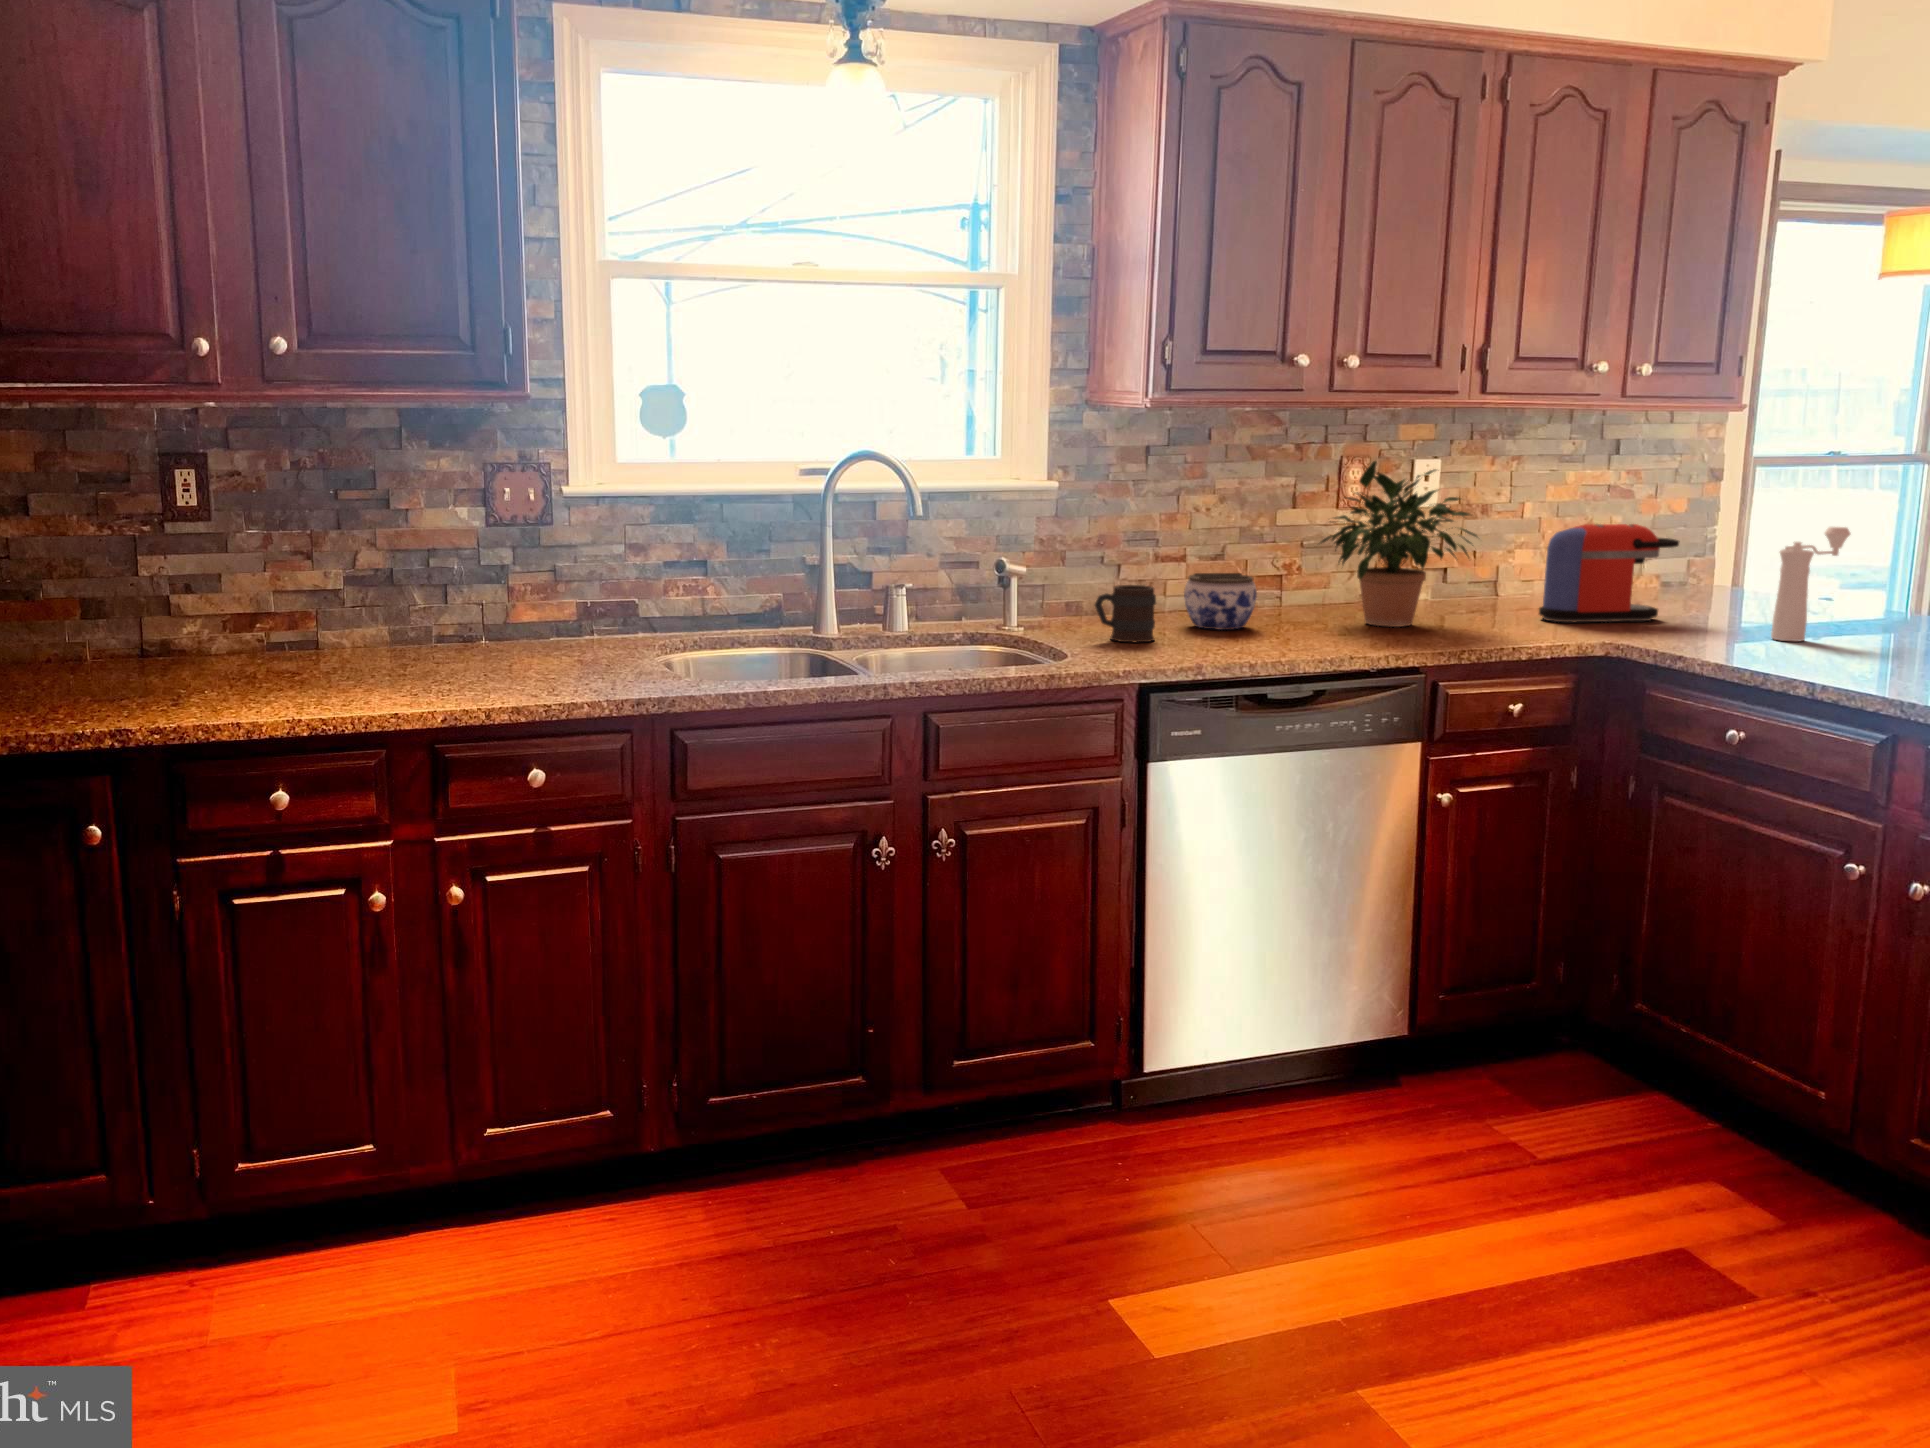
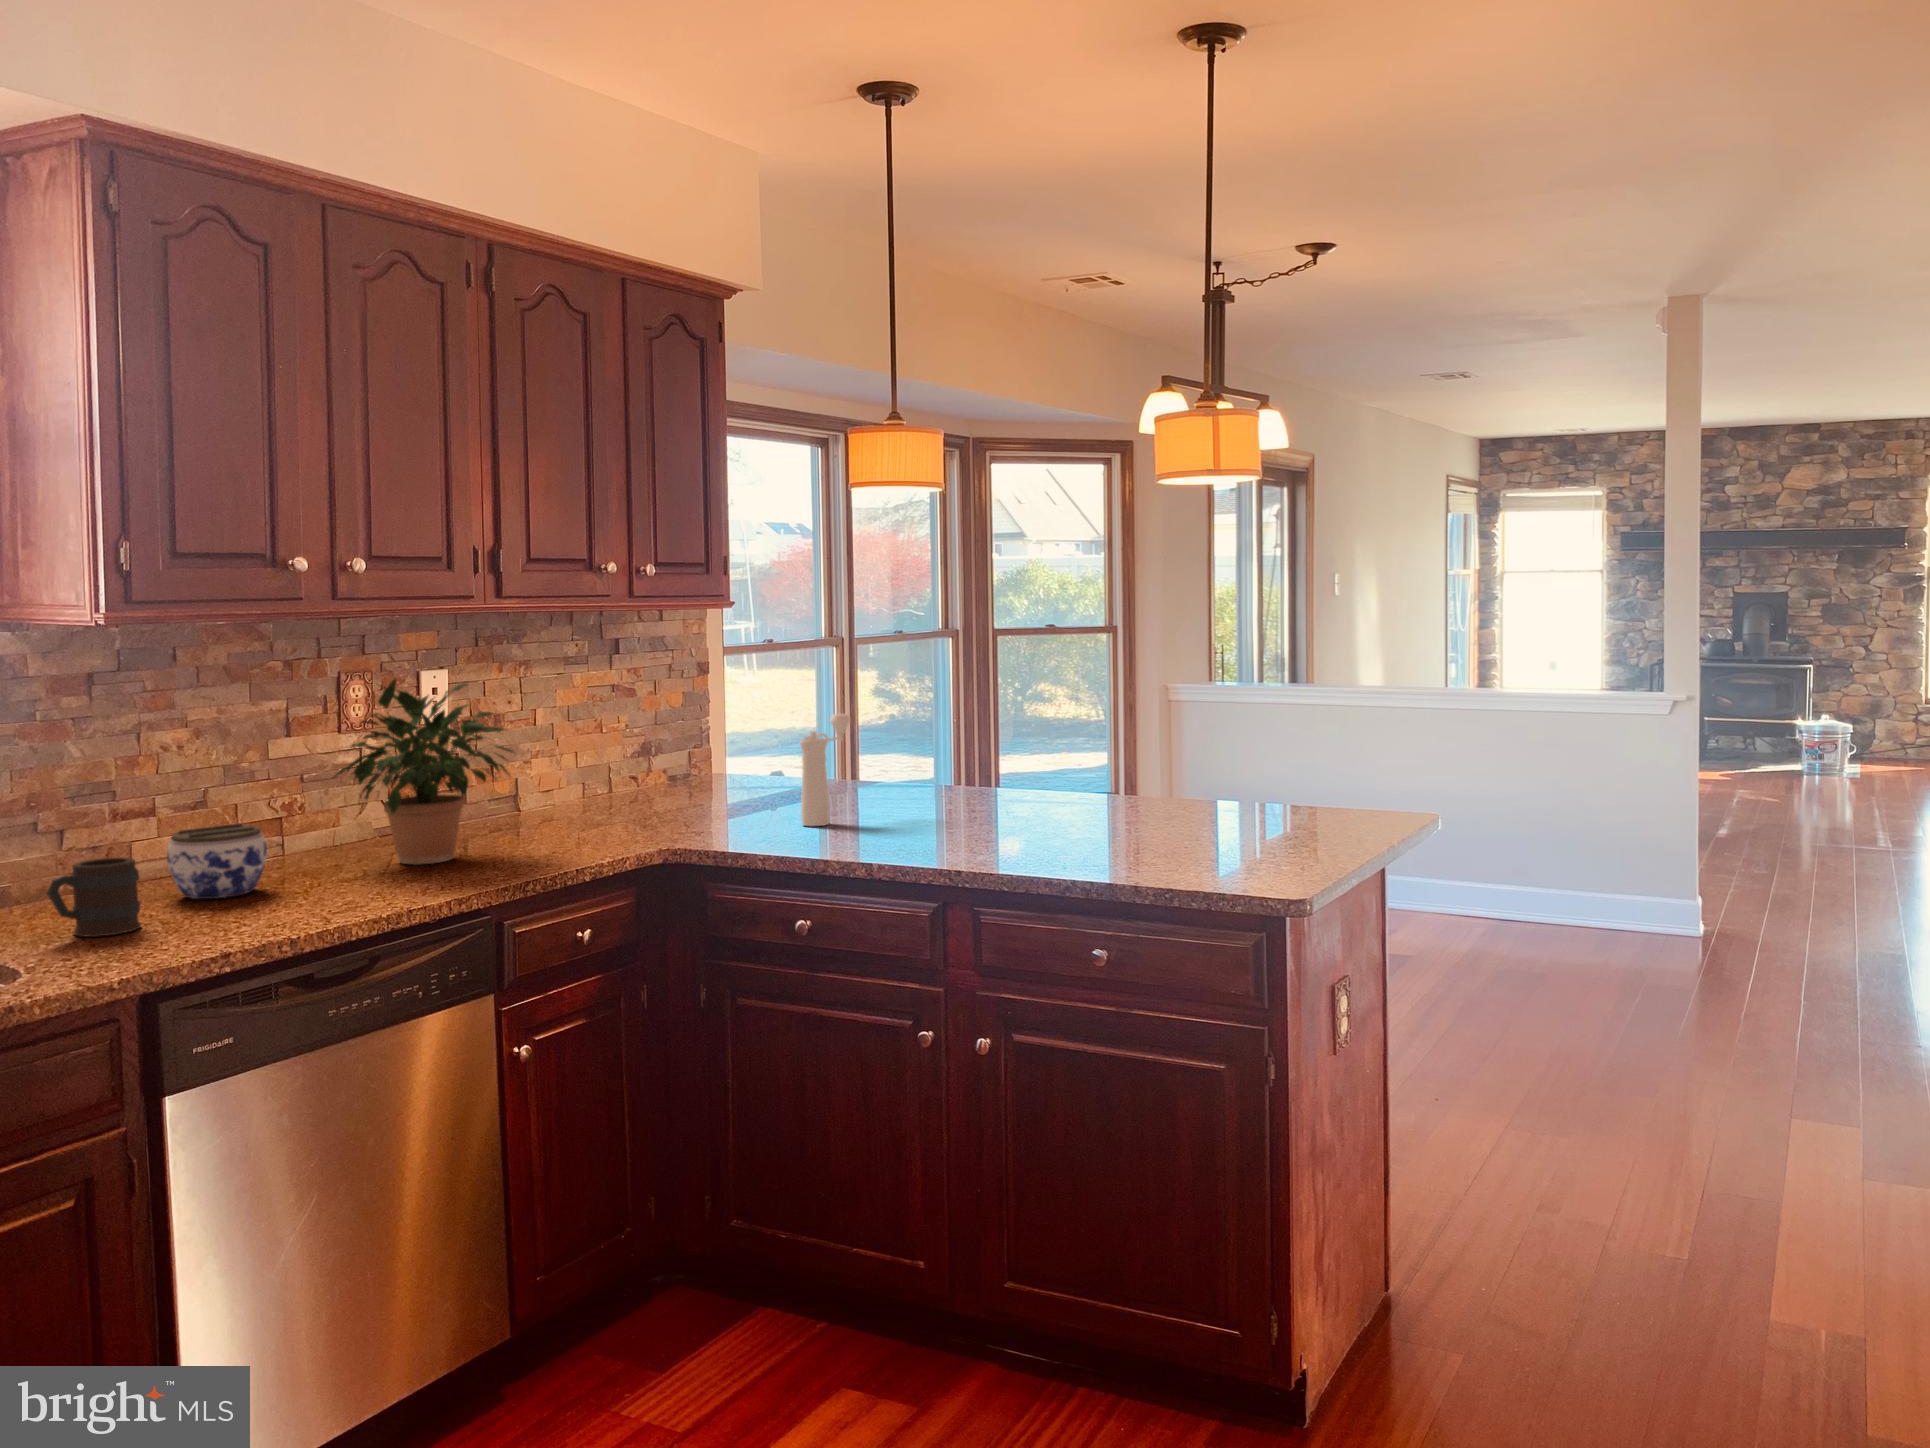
coffee maker: present [1539,524,1679,622] -> none [579,724,701,833]

